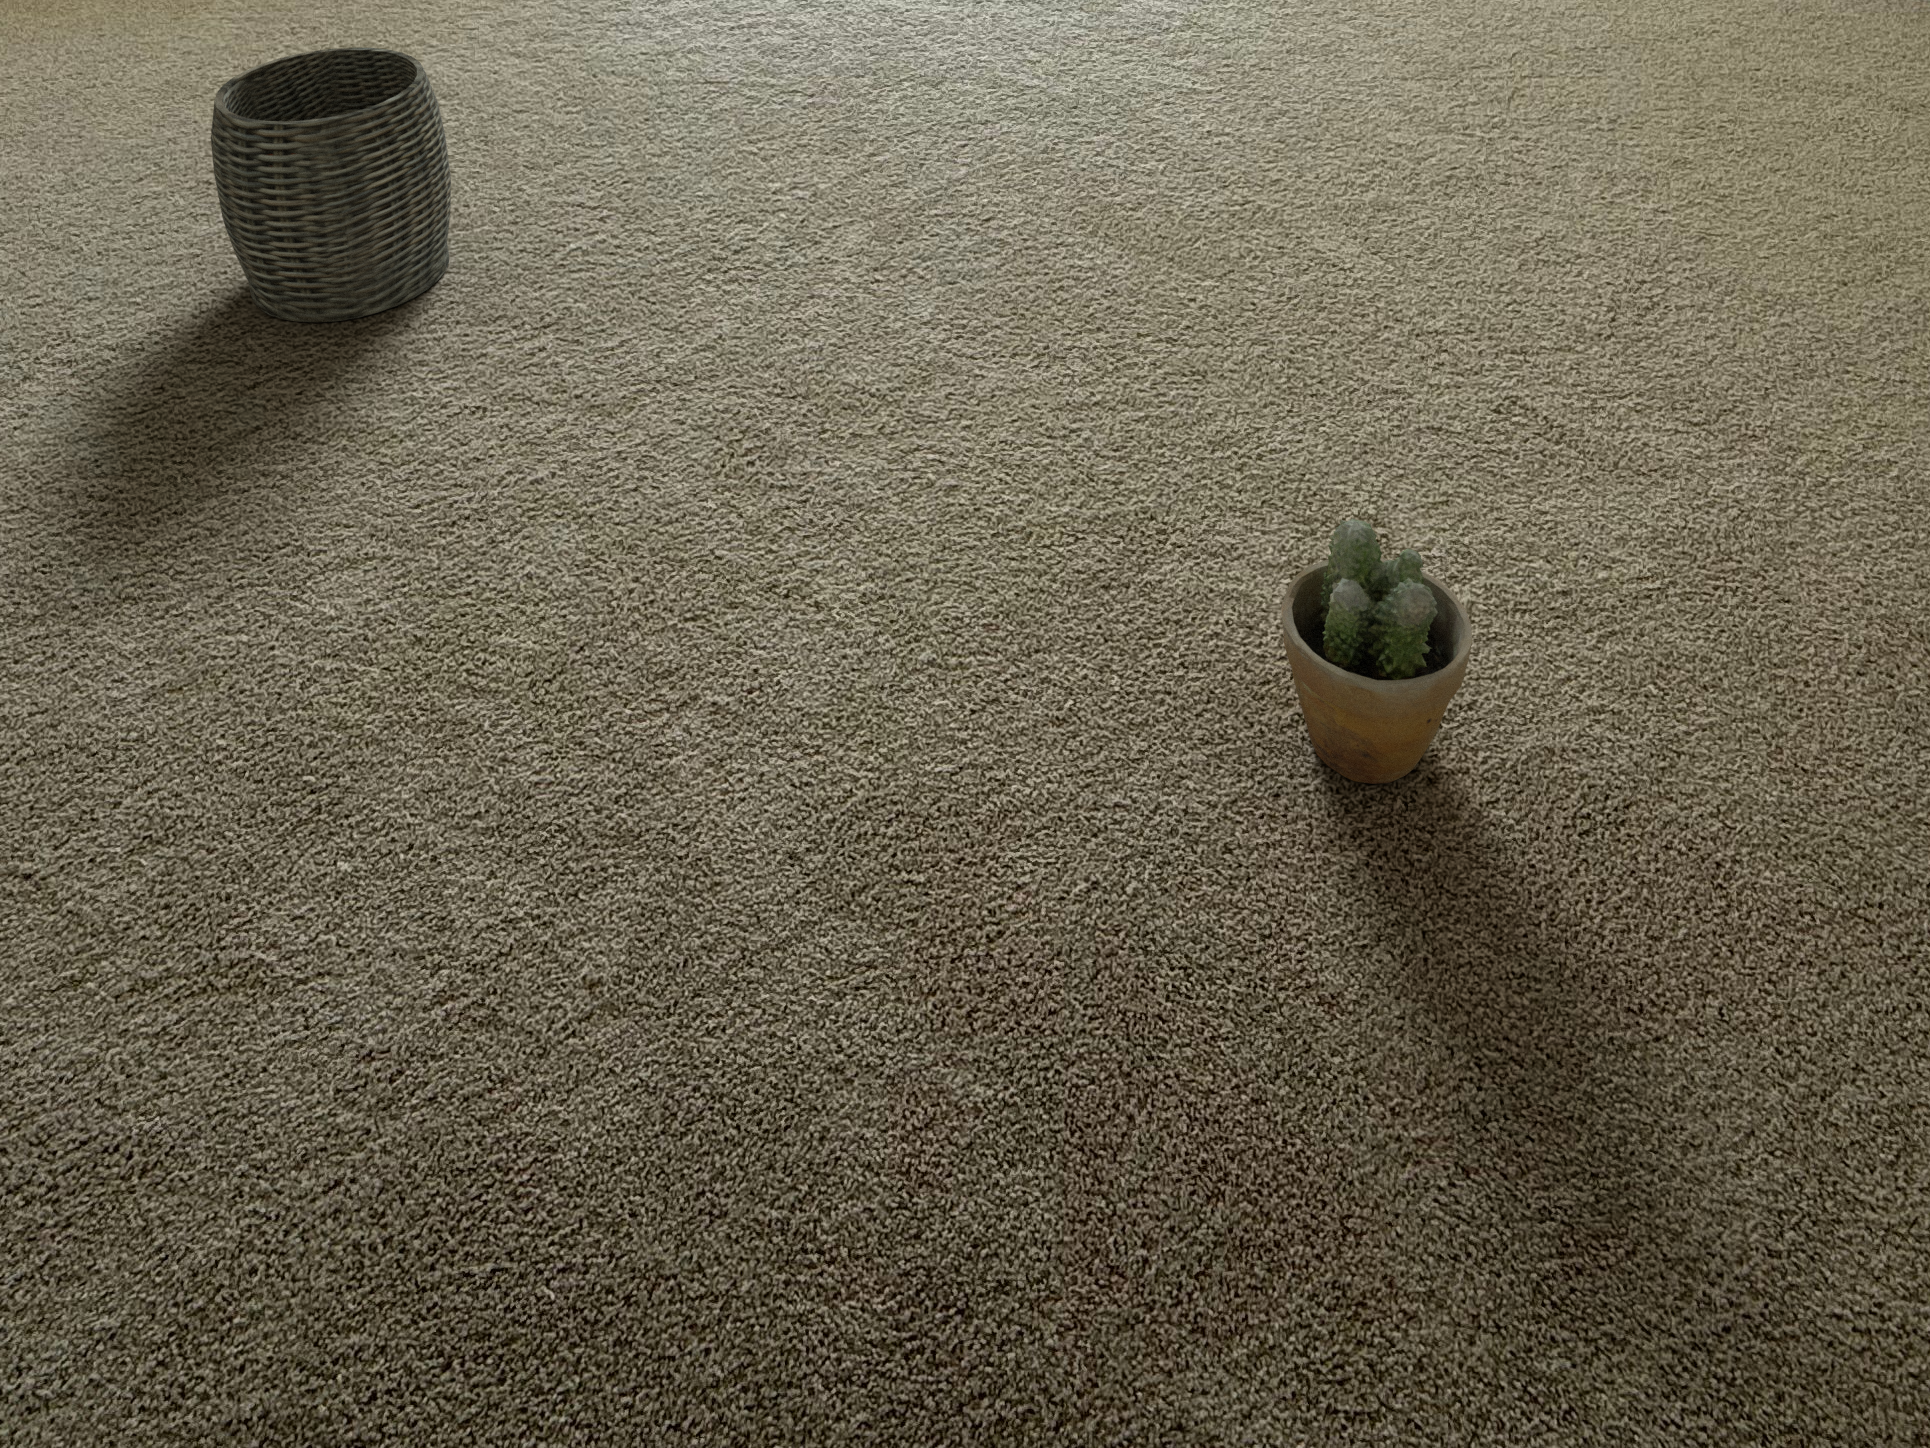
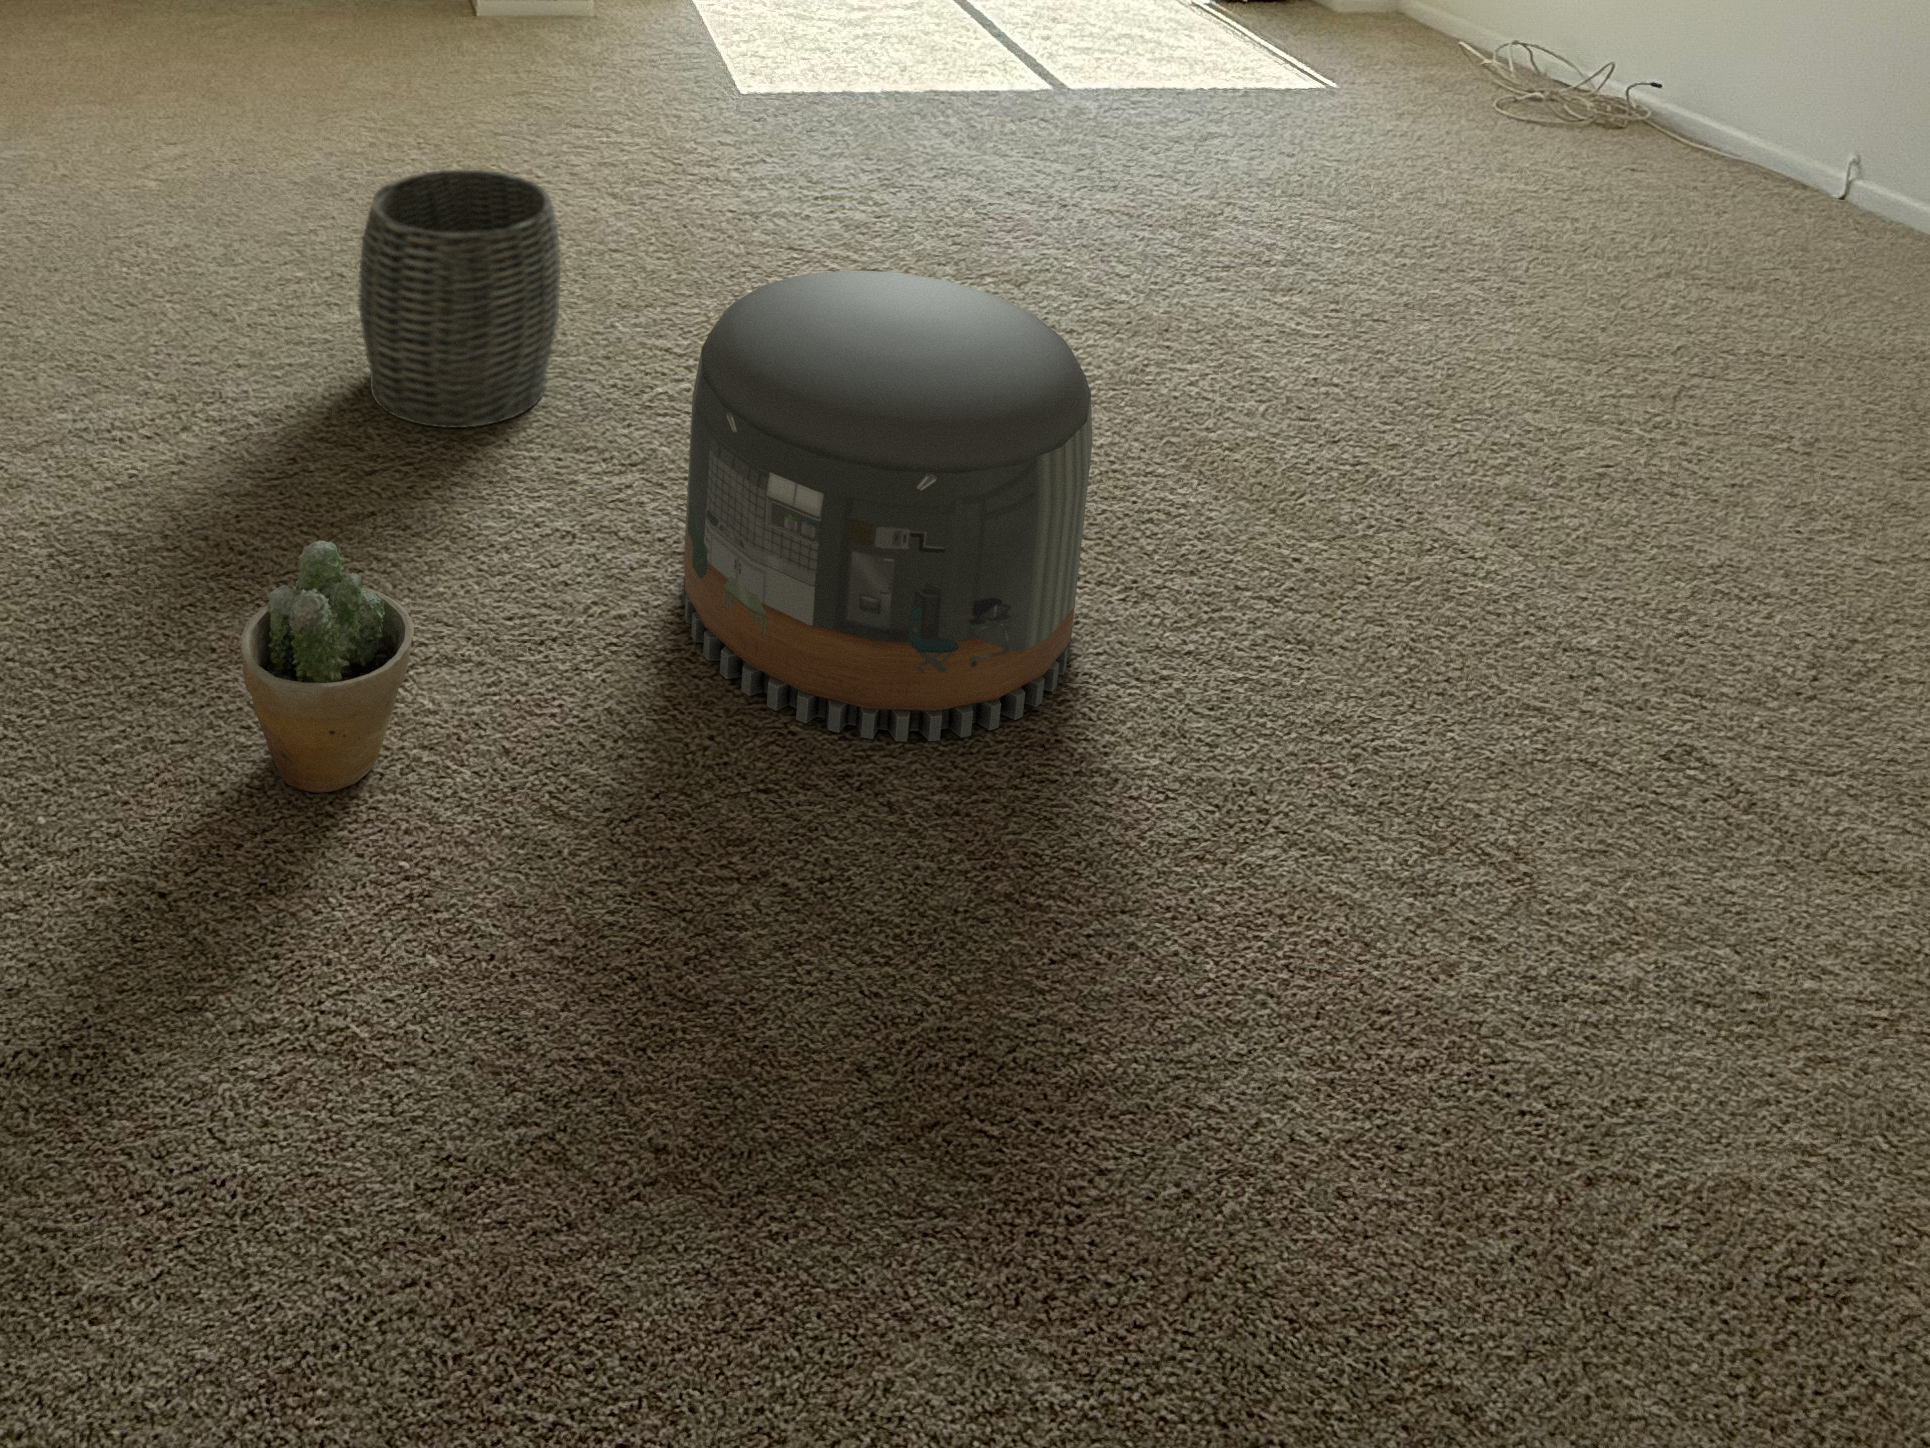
pouf: none [584,92,986,545] -> present [683,270,1093,741]
potted plant: present [1281,519,1472,784] -> present [239,540,414,793]

